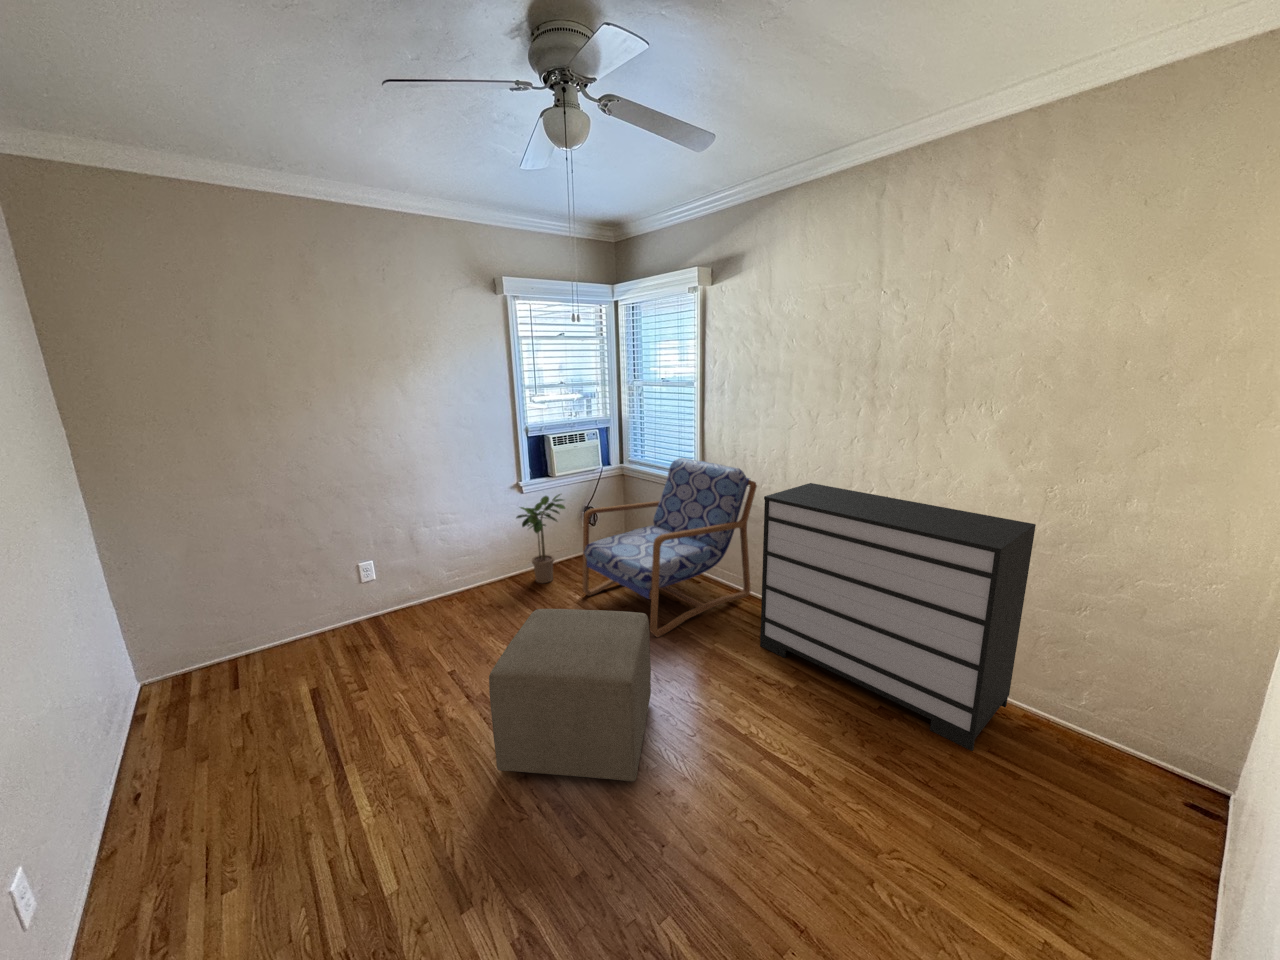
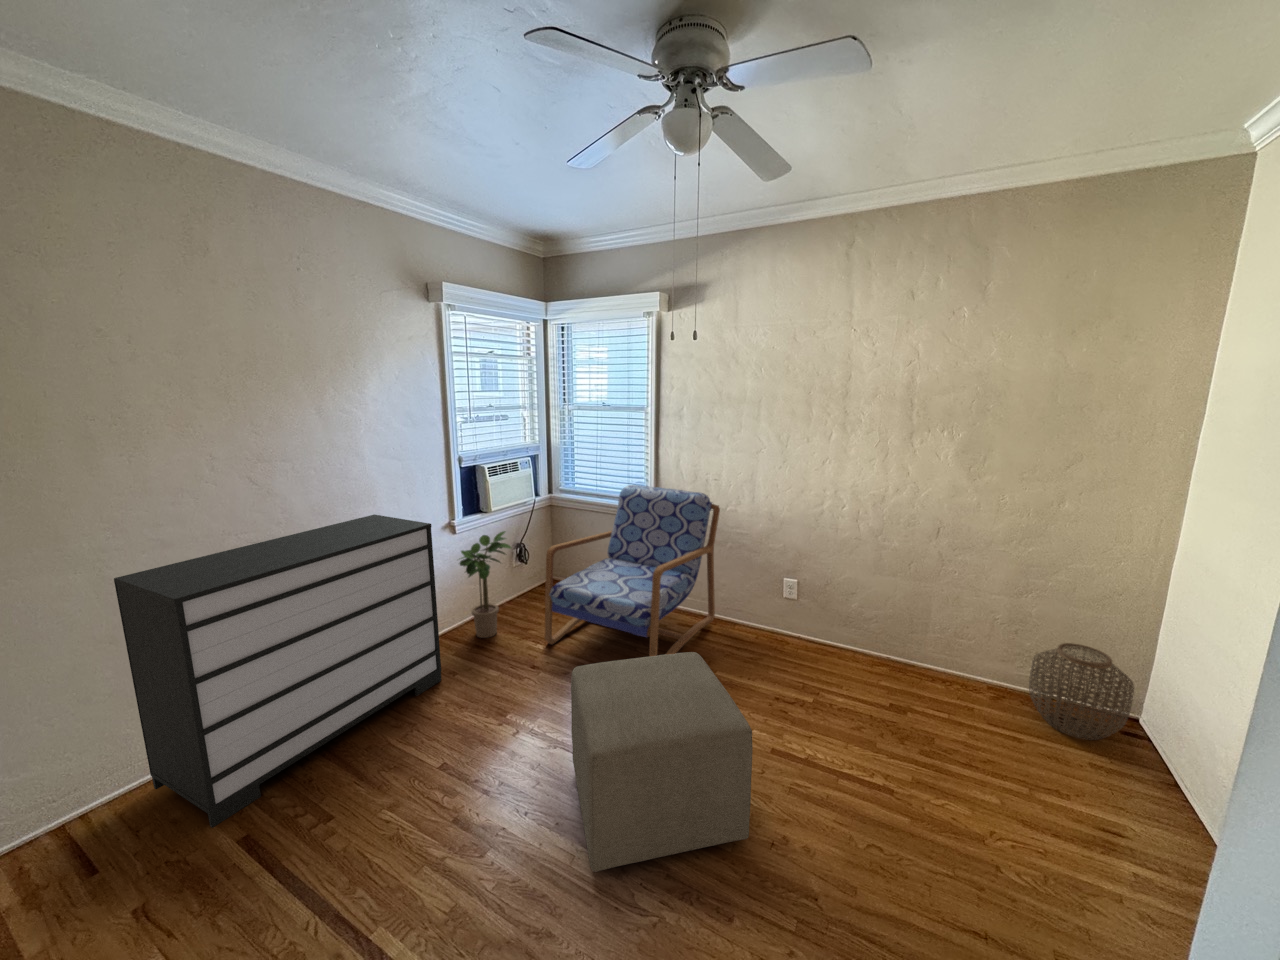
dresser: present [760,483,1036,751] -> present [114,515,442,828]
woven basket: none [1053,675,1192,799] -> present [1029,643,1134,740]

